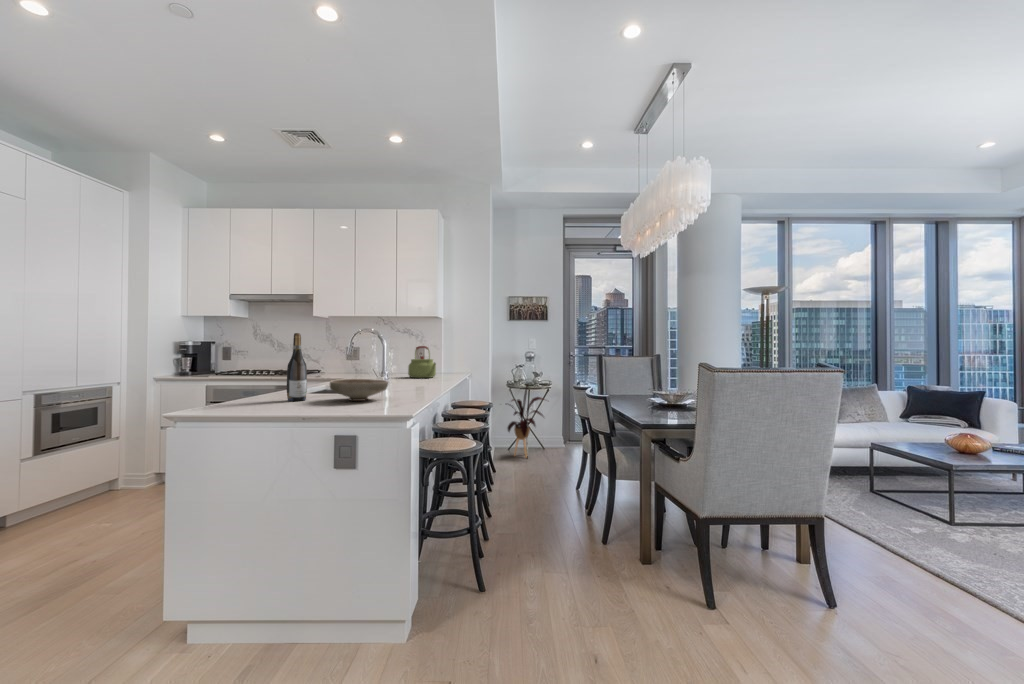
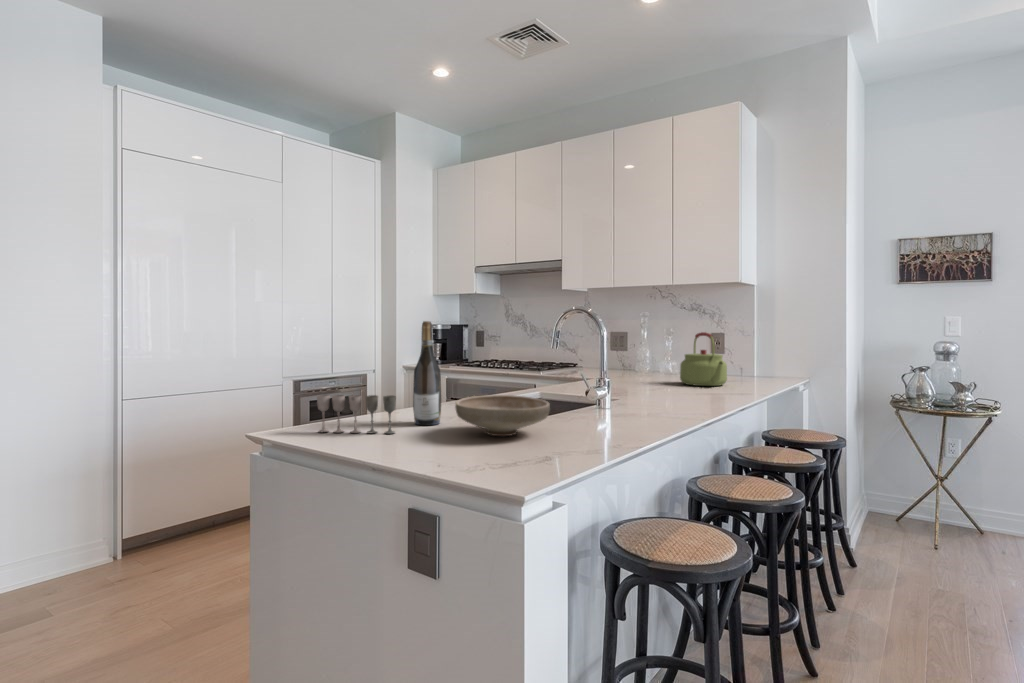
wine glass: none [227,381,290,408] -> present [317,395,396,434]
house plant: present [508,386,544,457] -> none [868,403,990,547]

